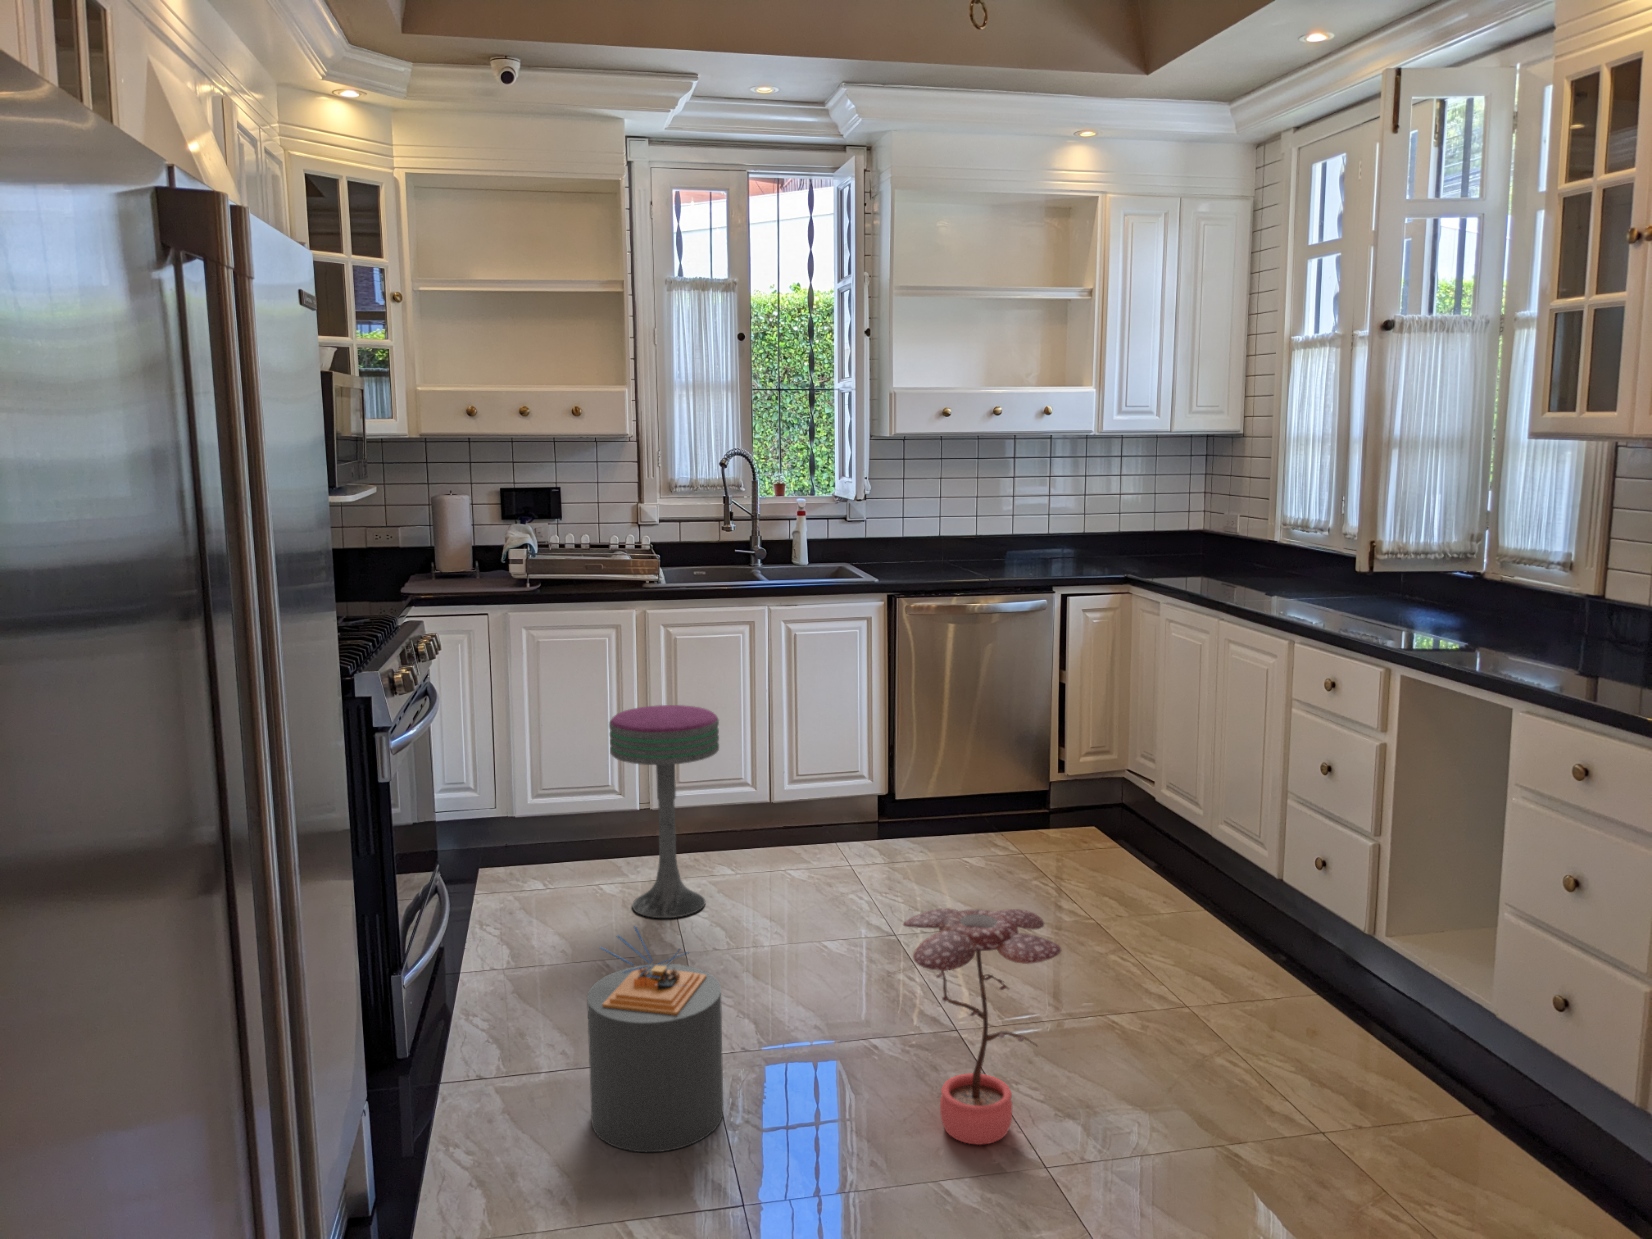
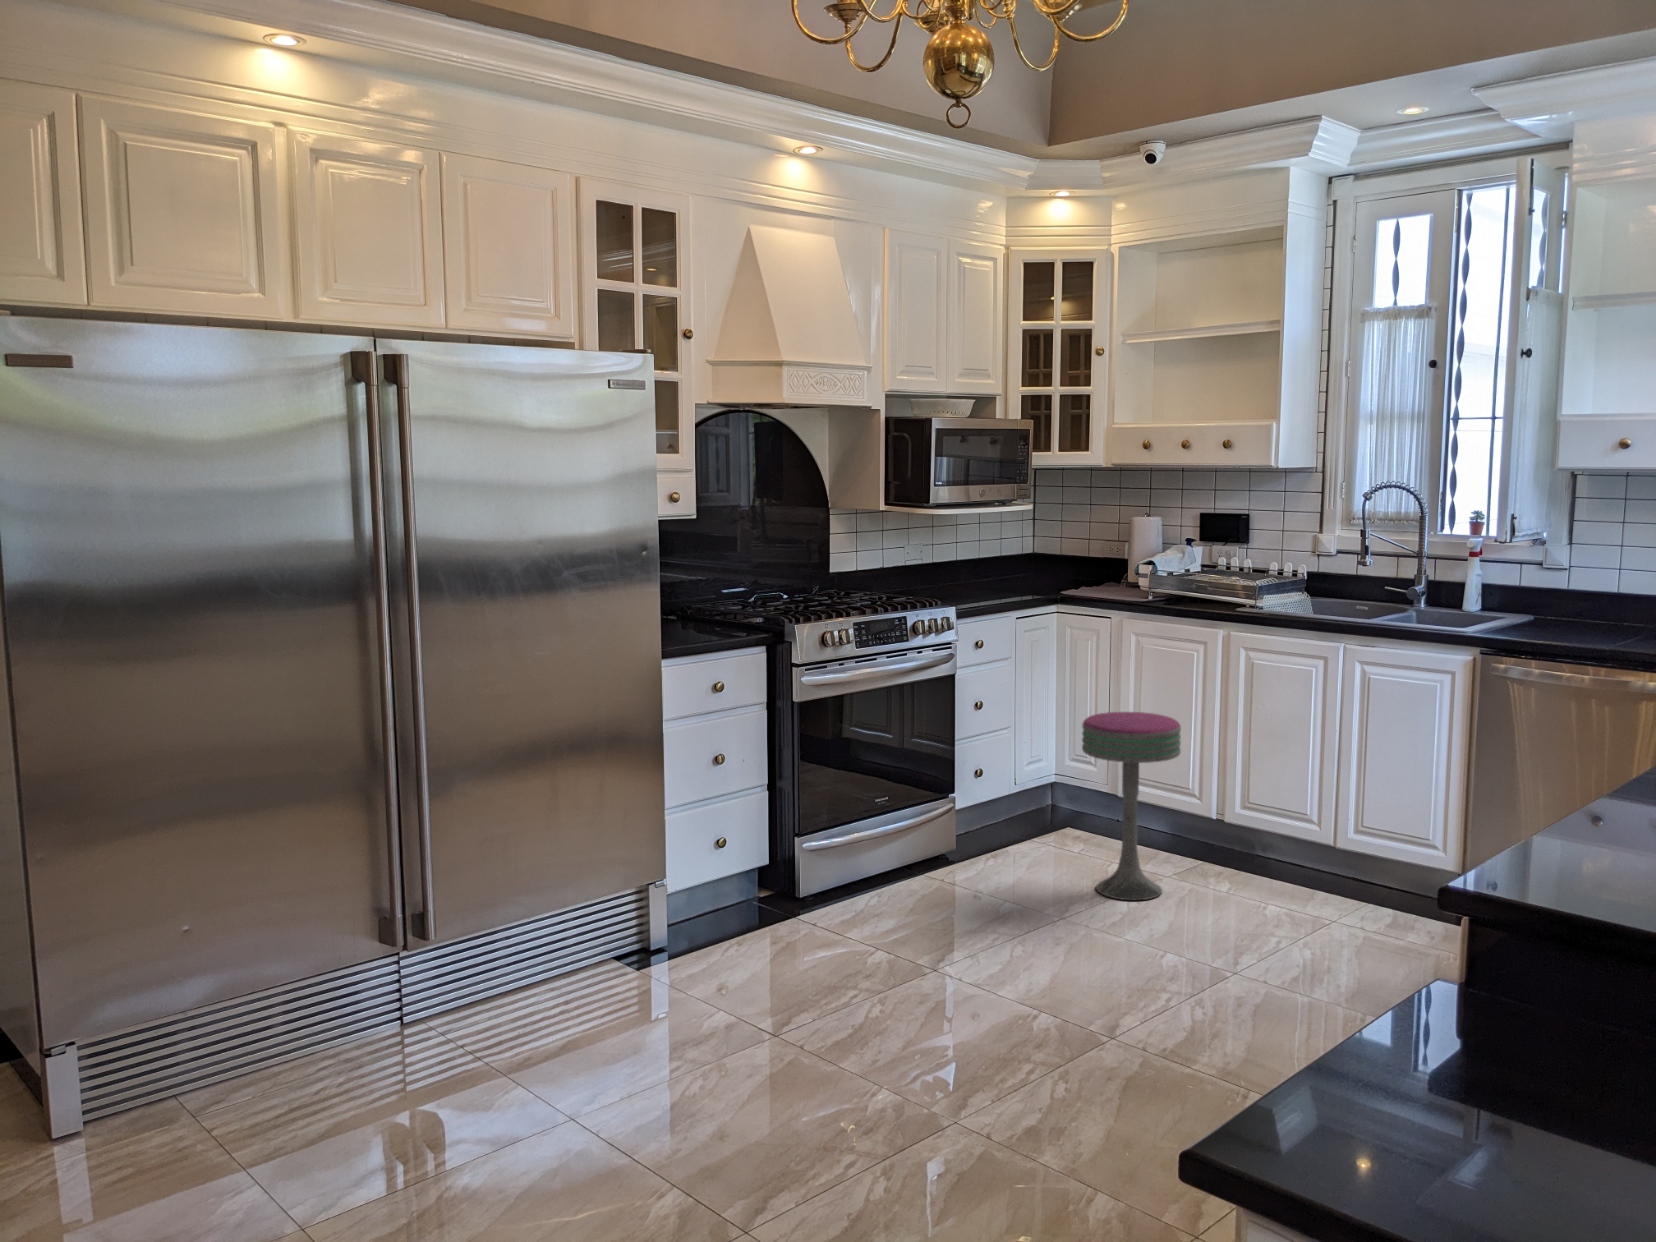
potted plant: present [903,908,1061,1145] -> none [904,881,1050,1079]
trash can: present [587,926,723,1152] -> none [805,832,902,994]

